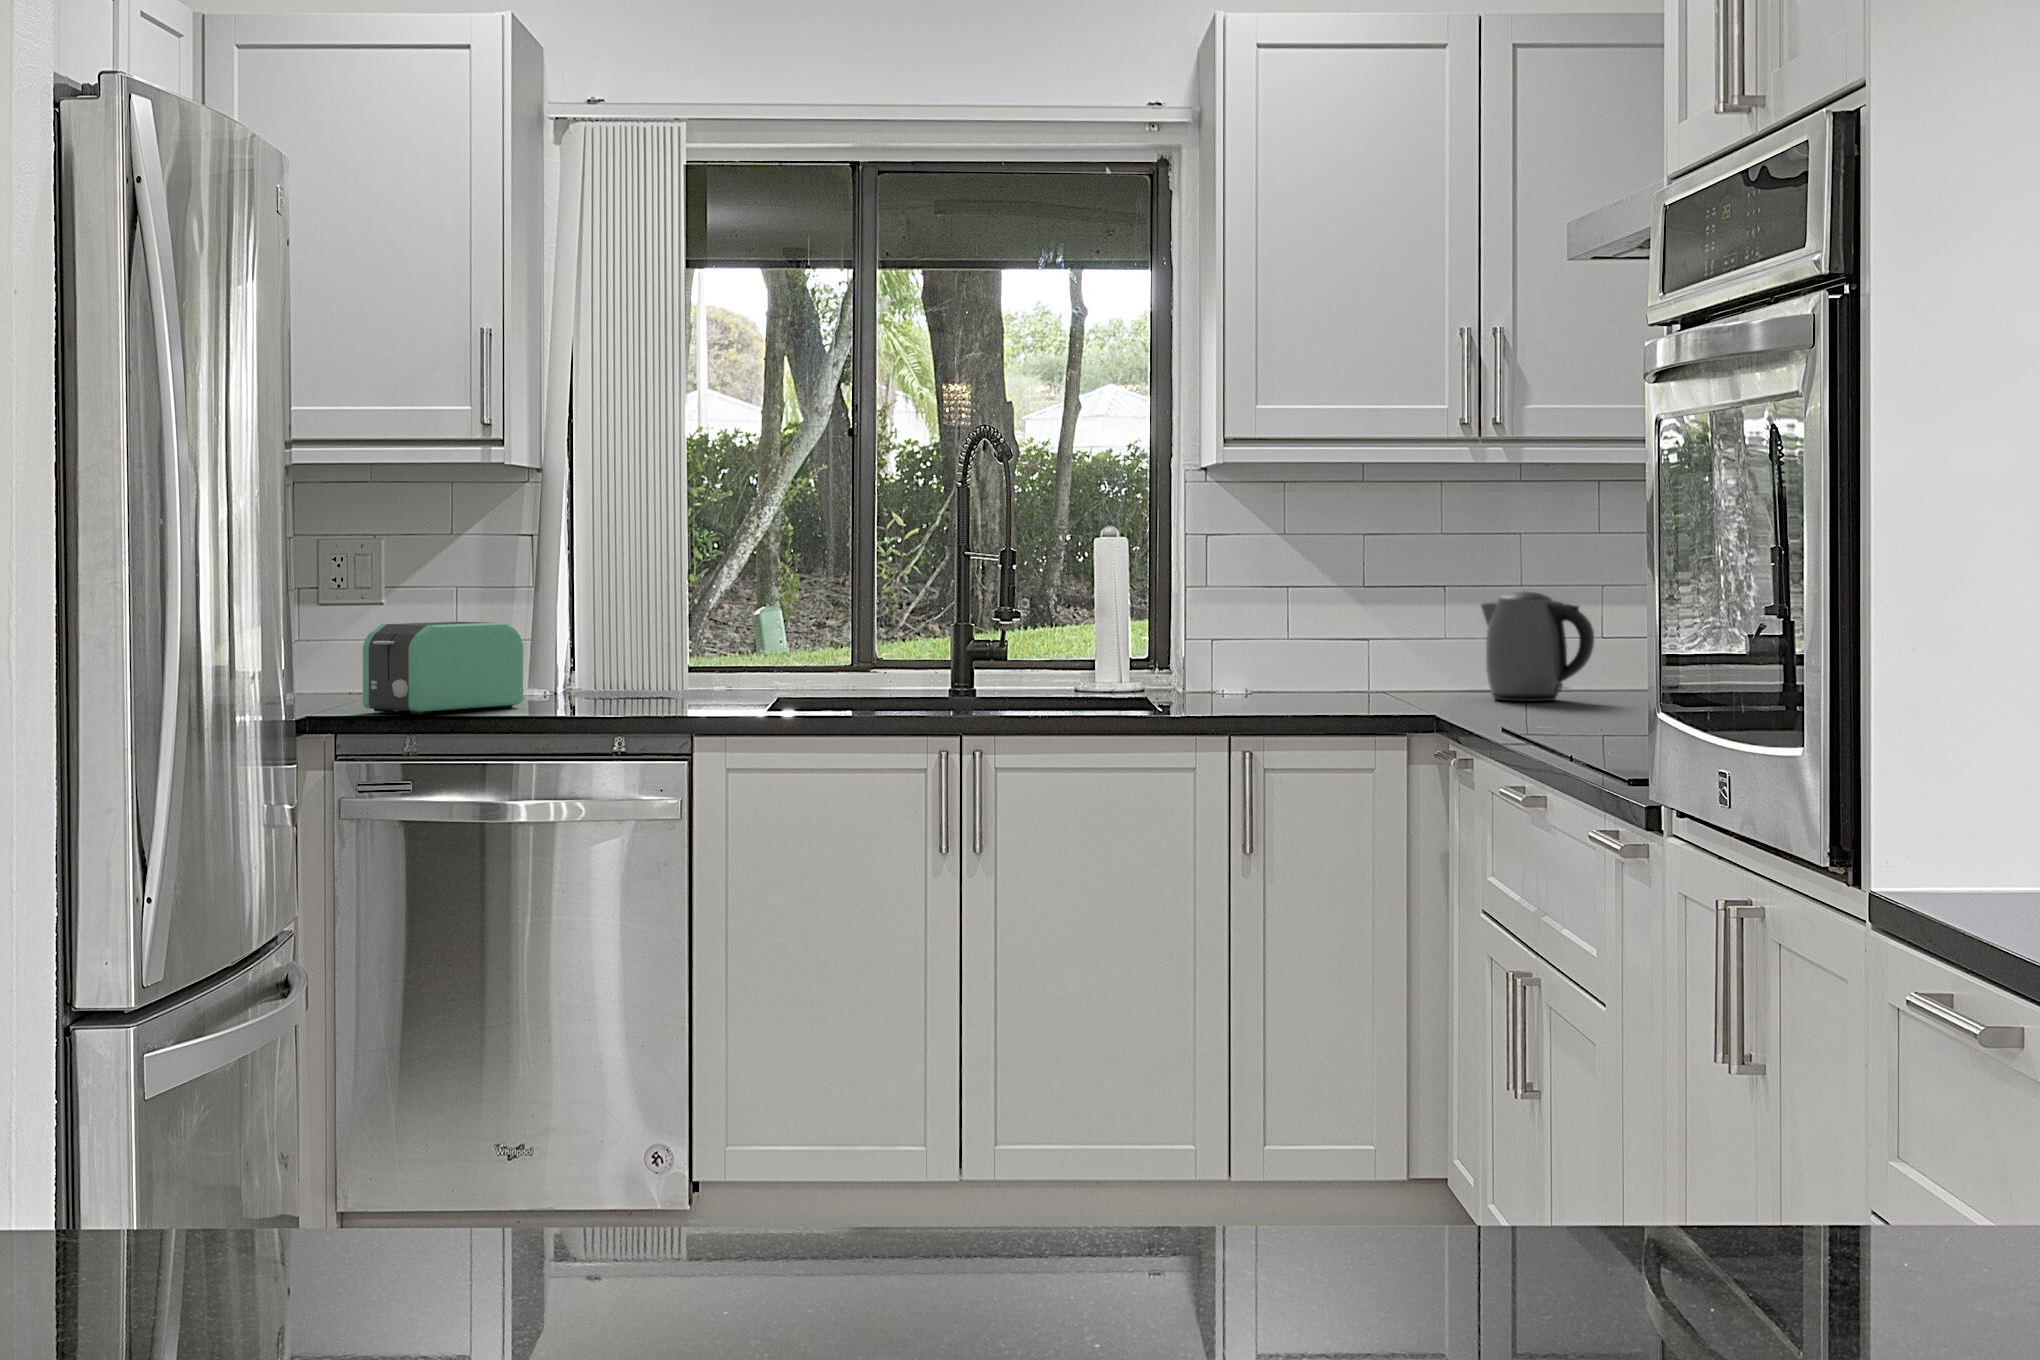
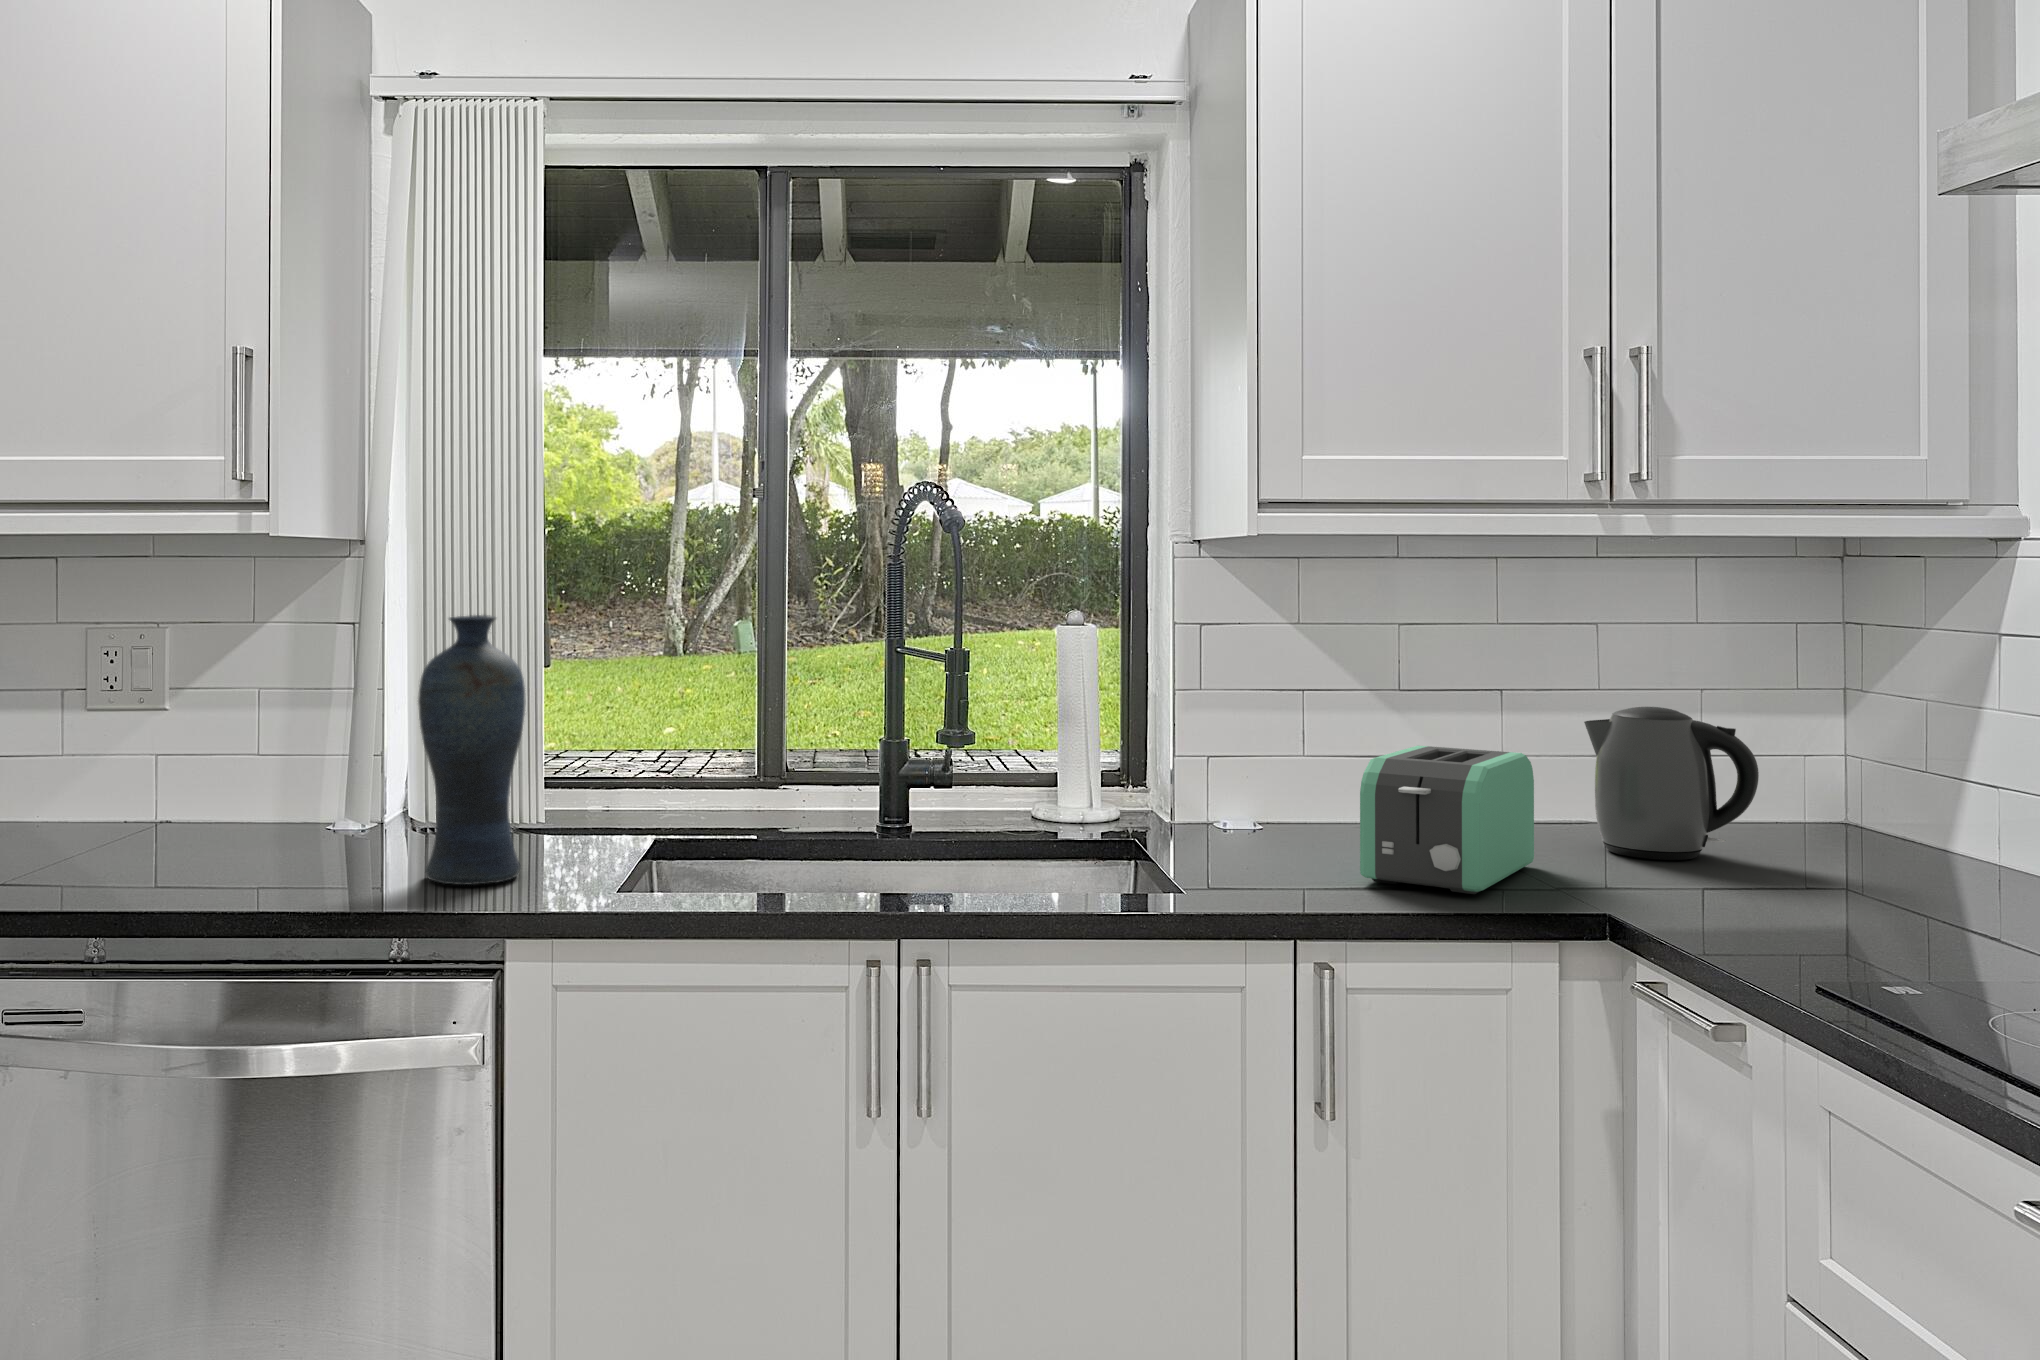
vase: none [619,522,695,710] -> present [418,615,525,885]
toaster: present [363,621,523,714] -> present [1360,746,1534,894]

